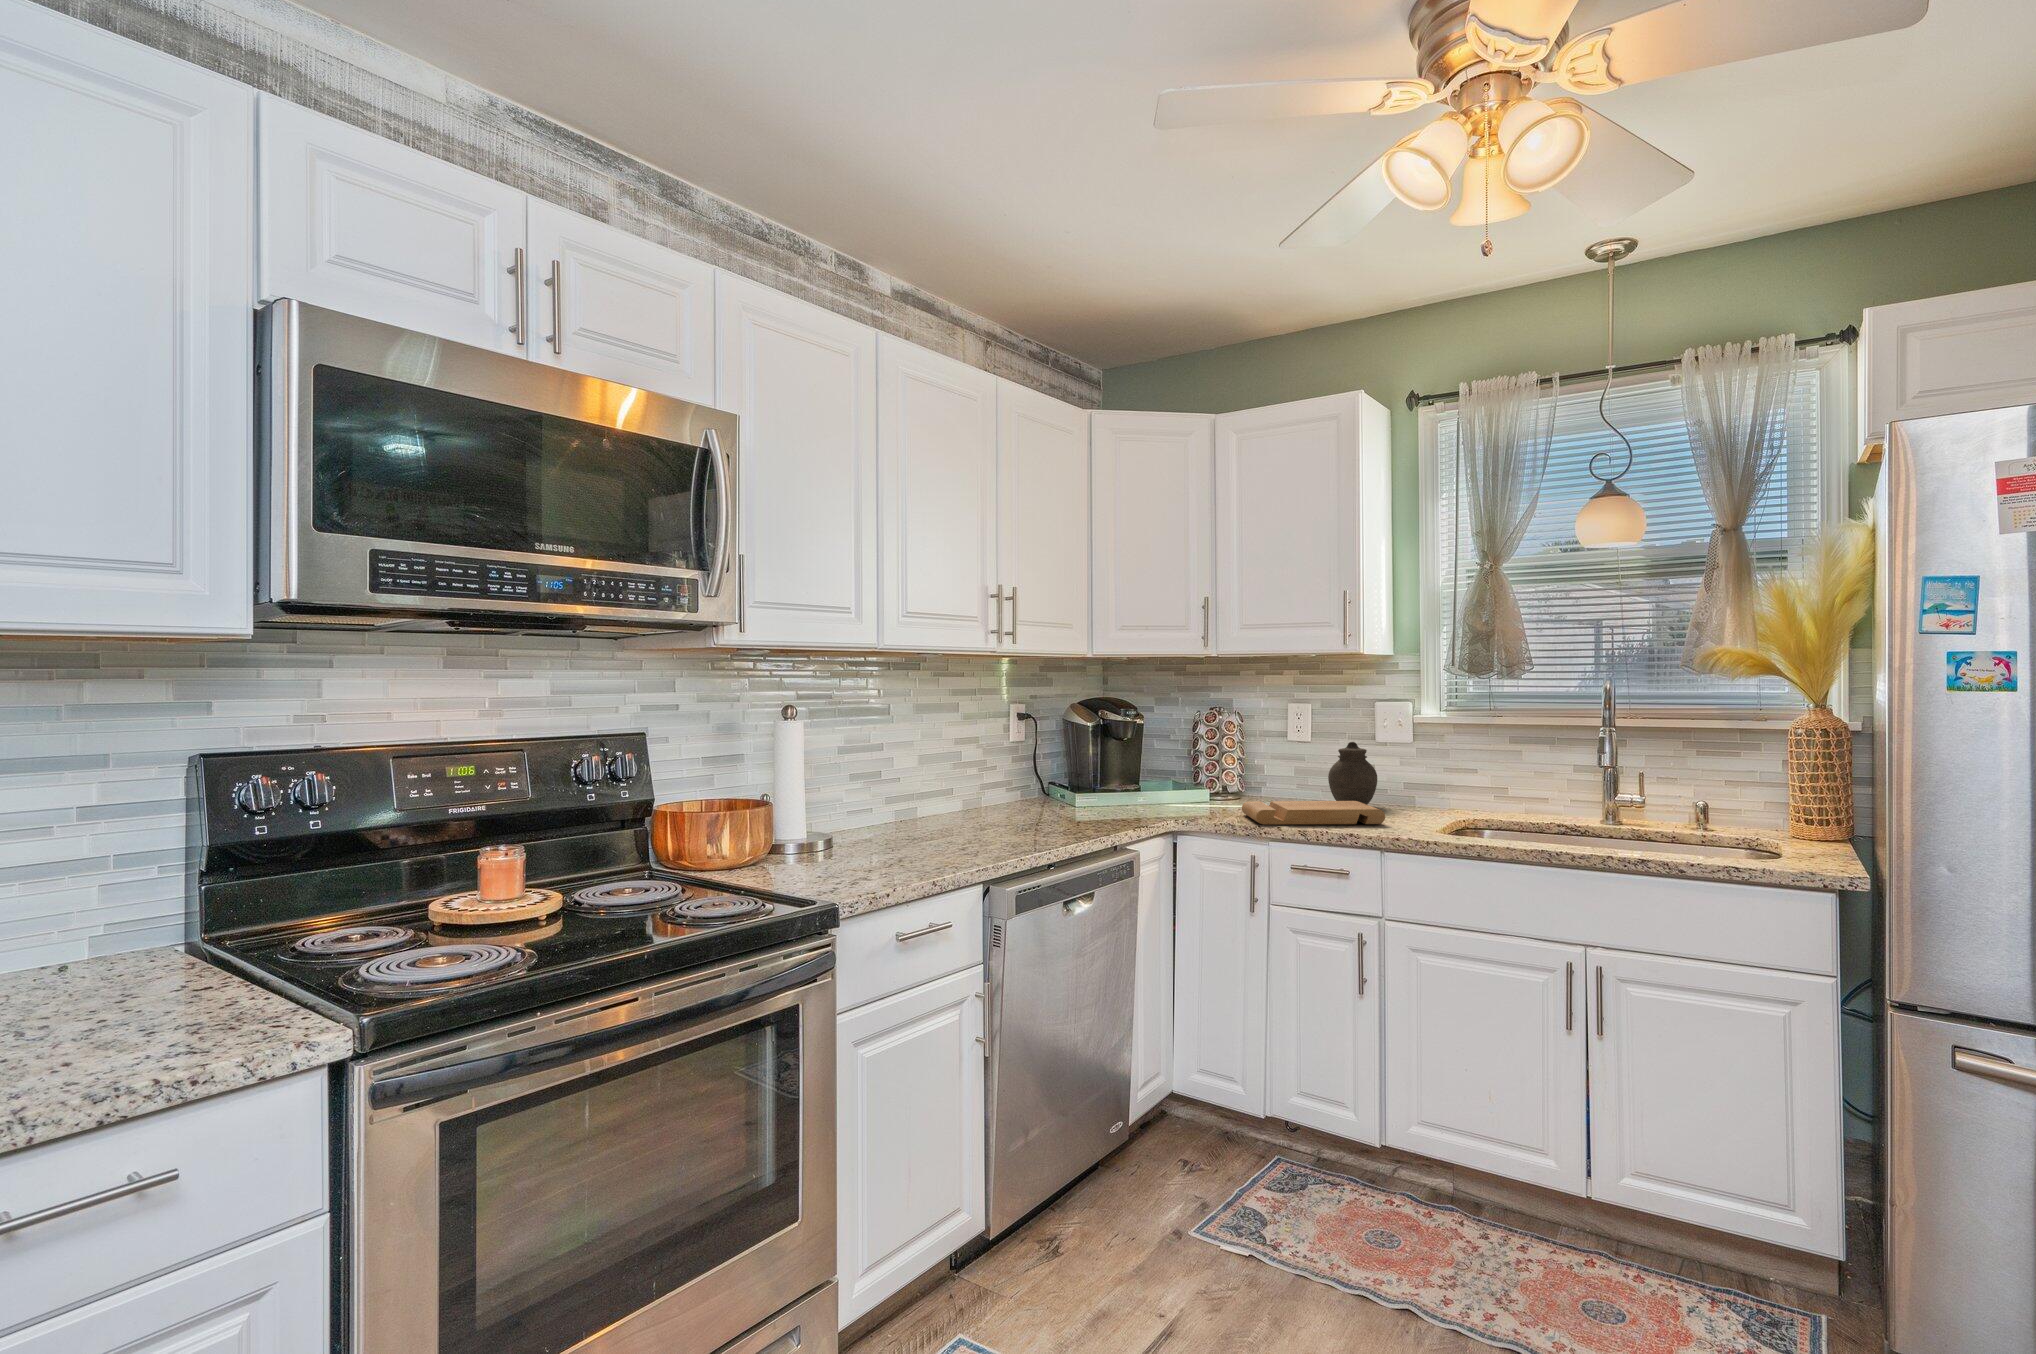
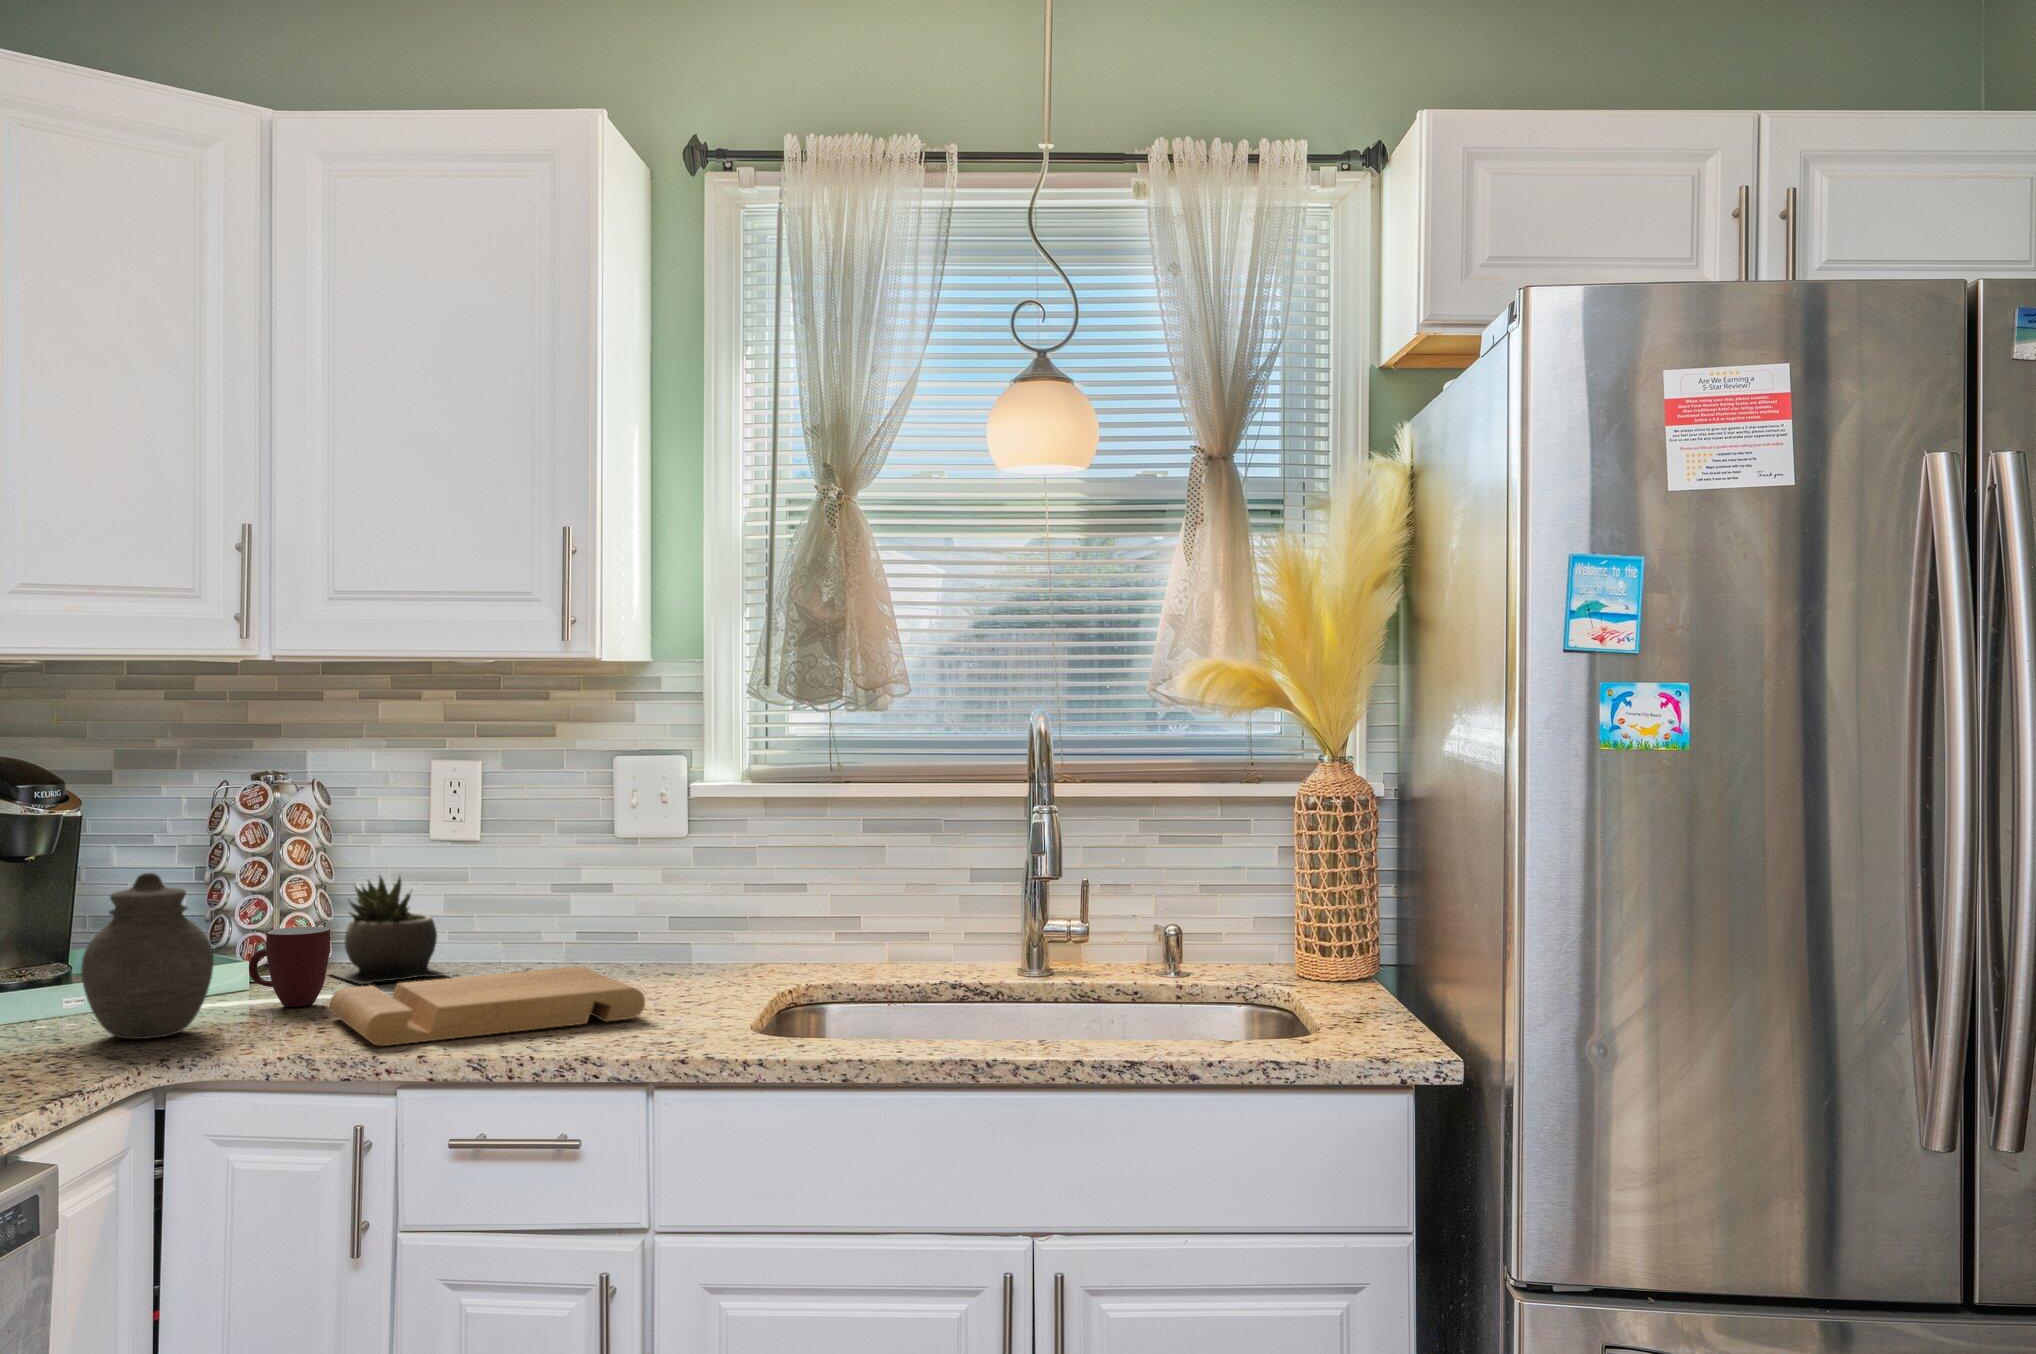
jar: present [1328,742,1377,805] -> present [81,873,214,1039]
succulent plant: none [1241,755,1297,804] -> present [327,876,447,984]
mug: none [1208,775,1242,810] -> present [249,927,330,1007]

